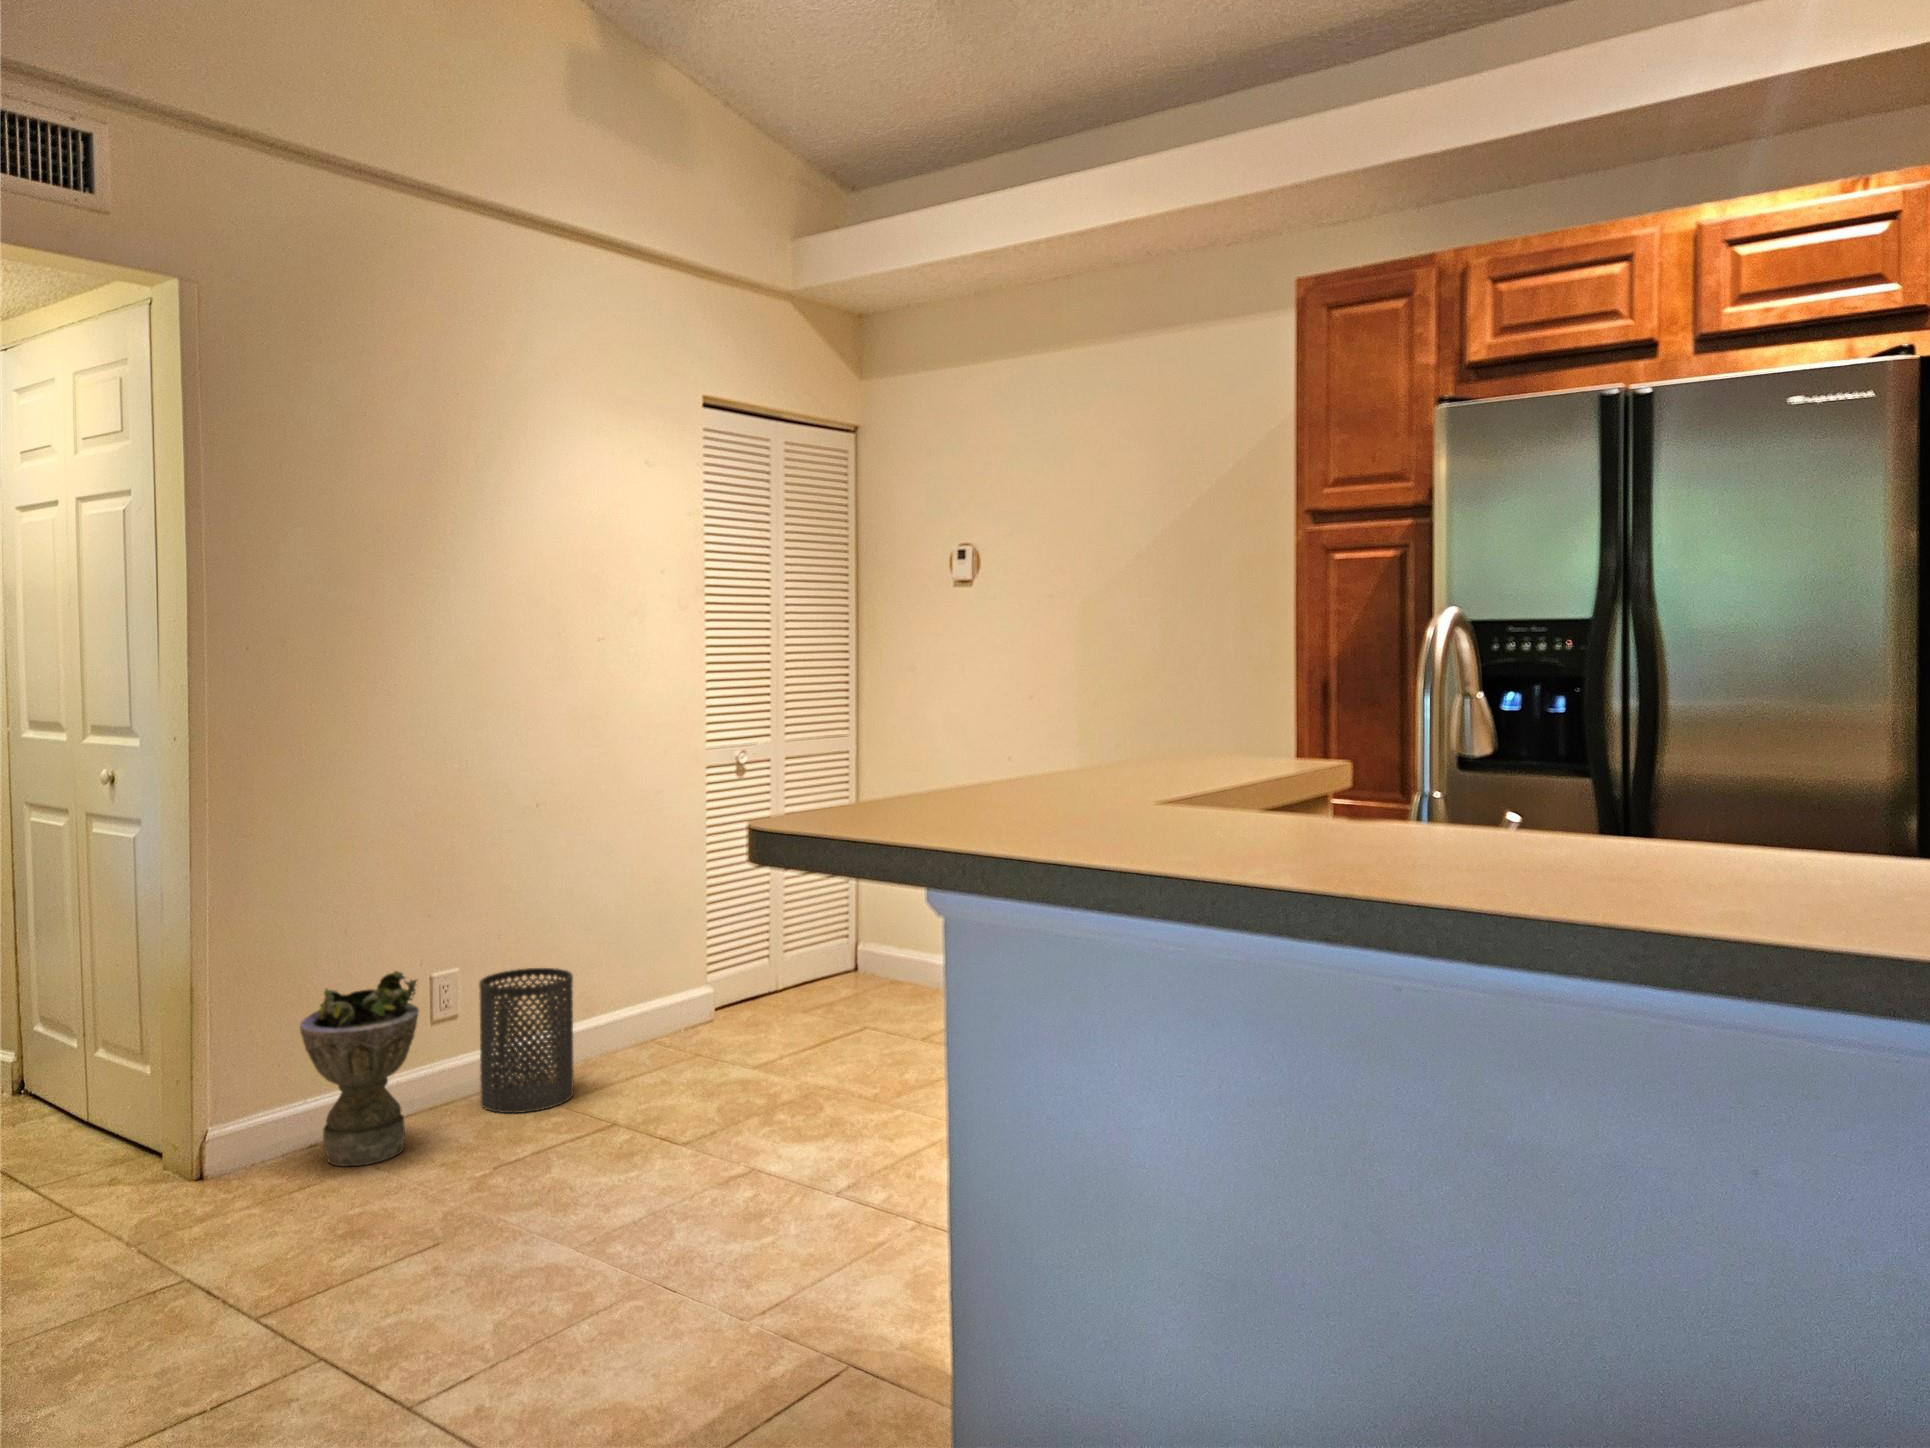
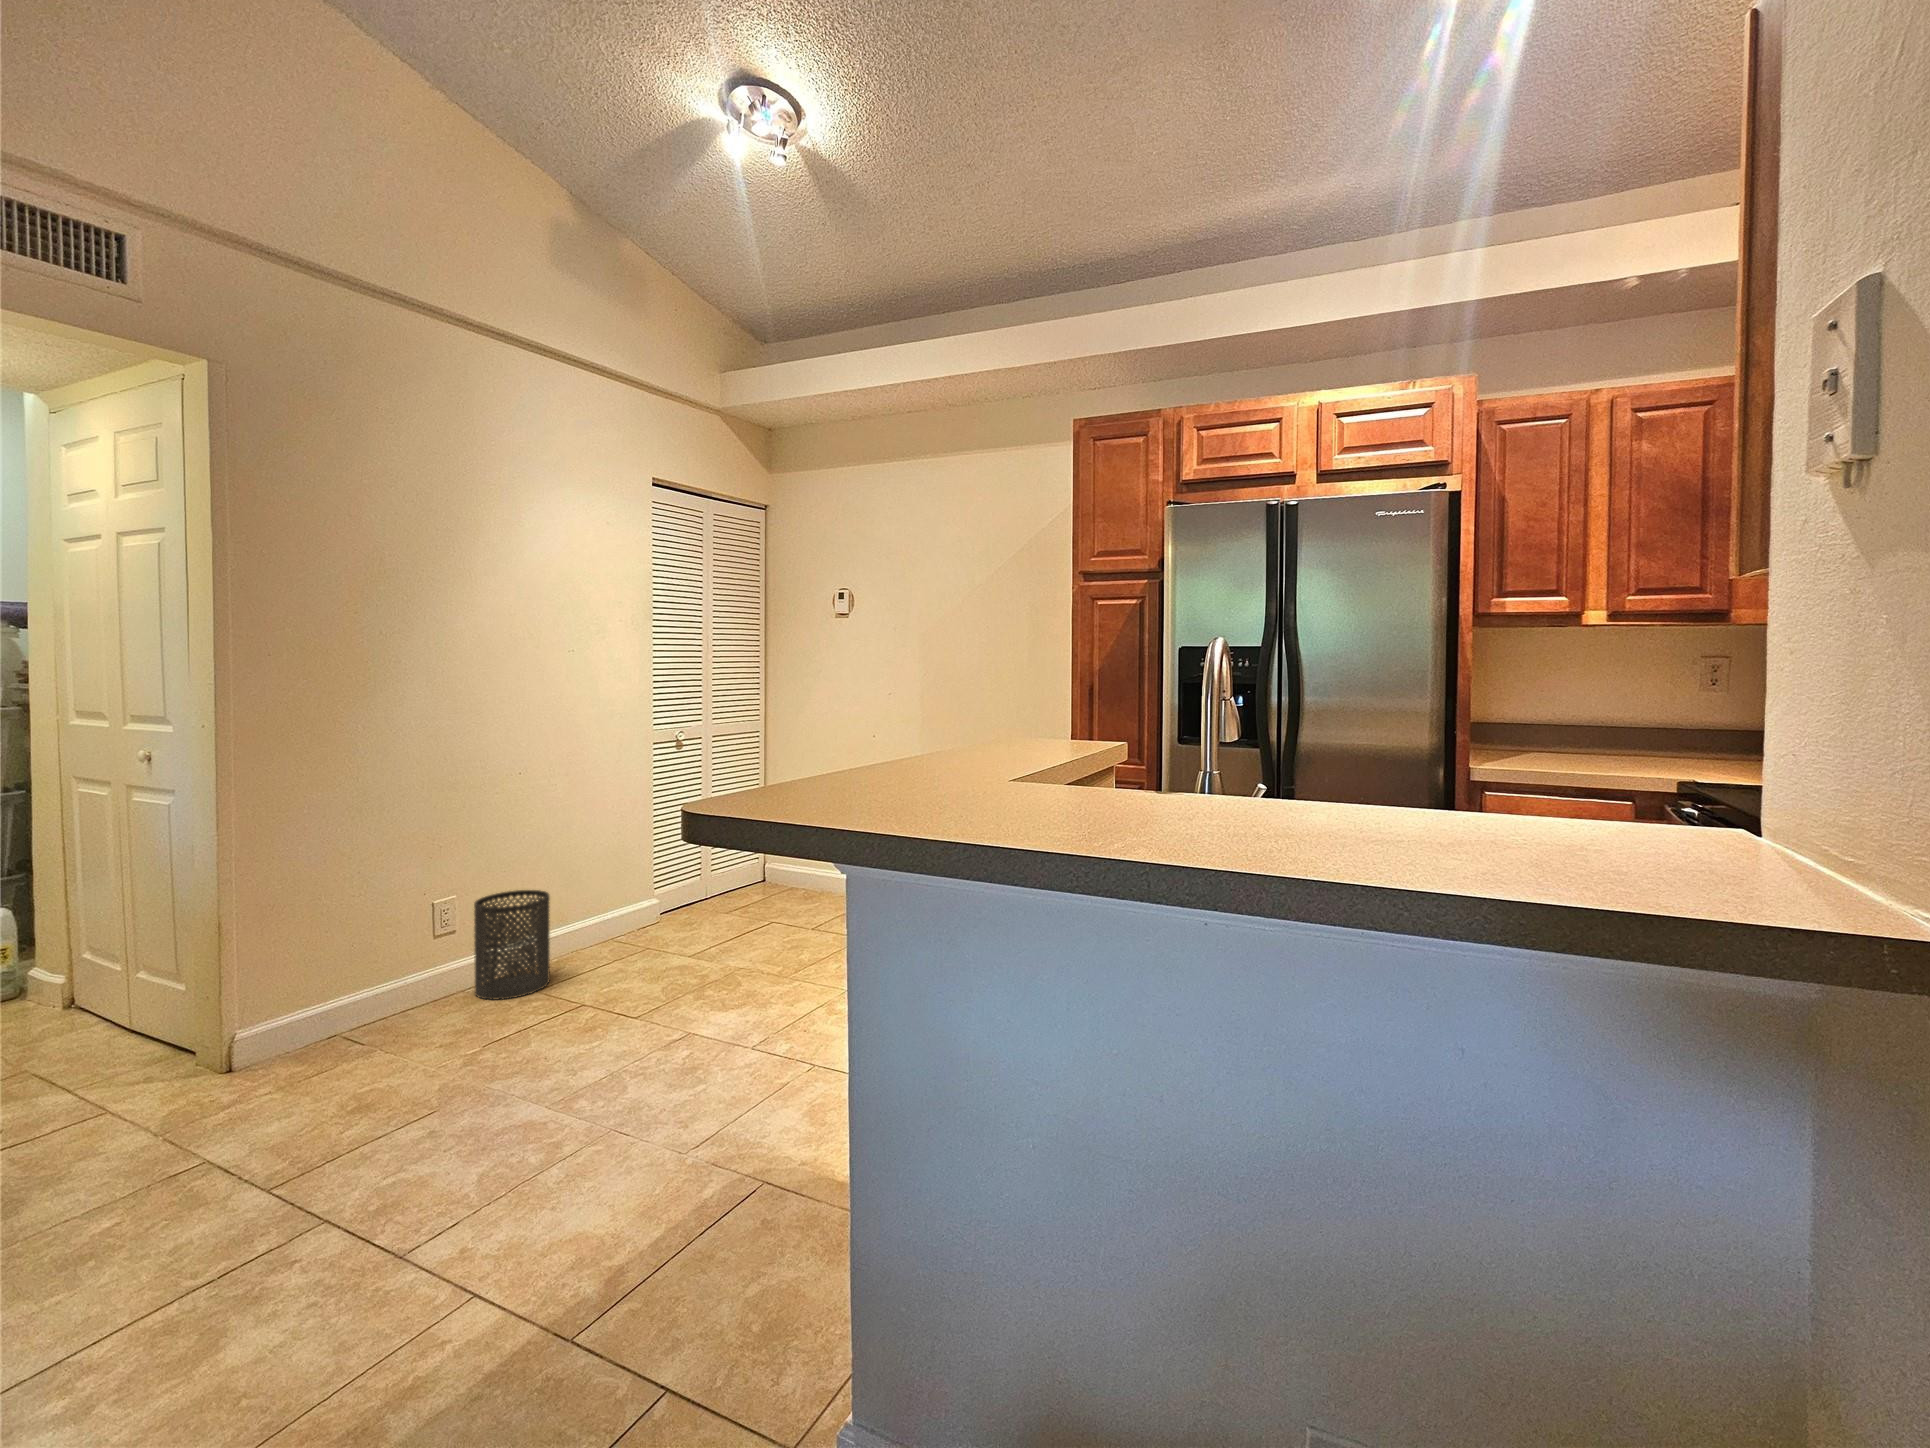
planter: present [300,971,419,1166] -> none [319,900,422,1053]

